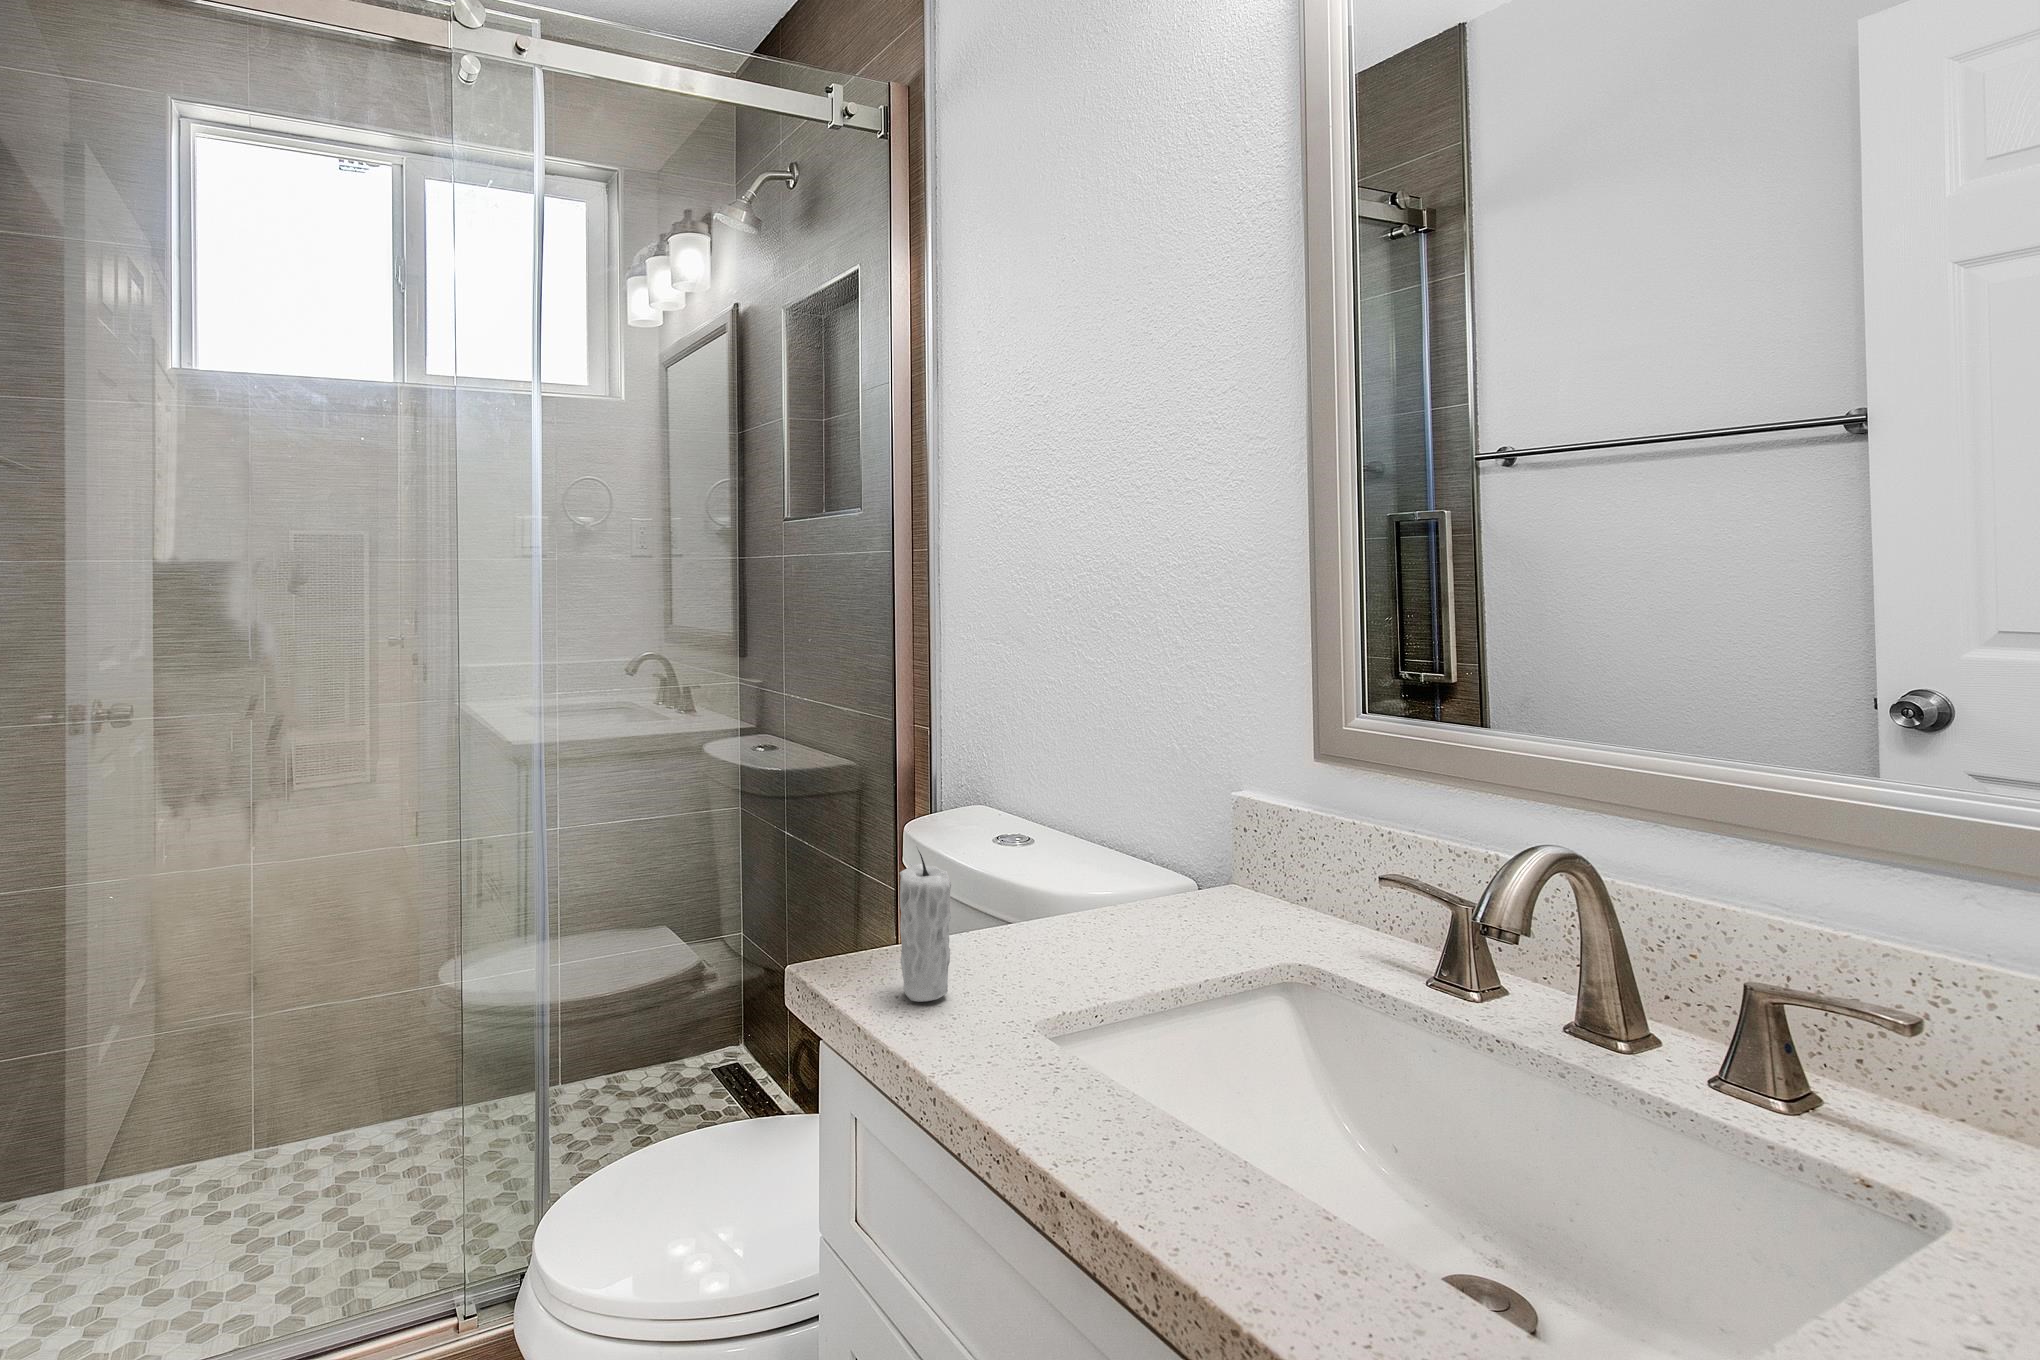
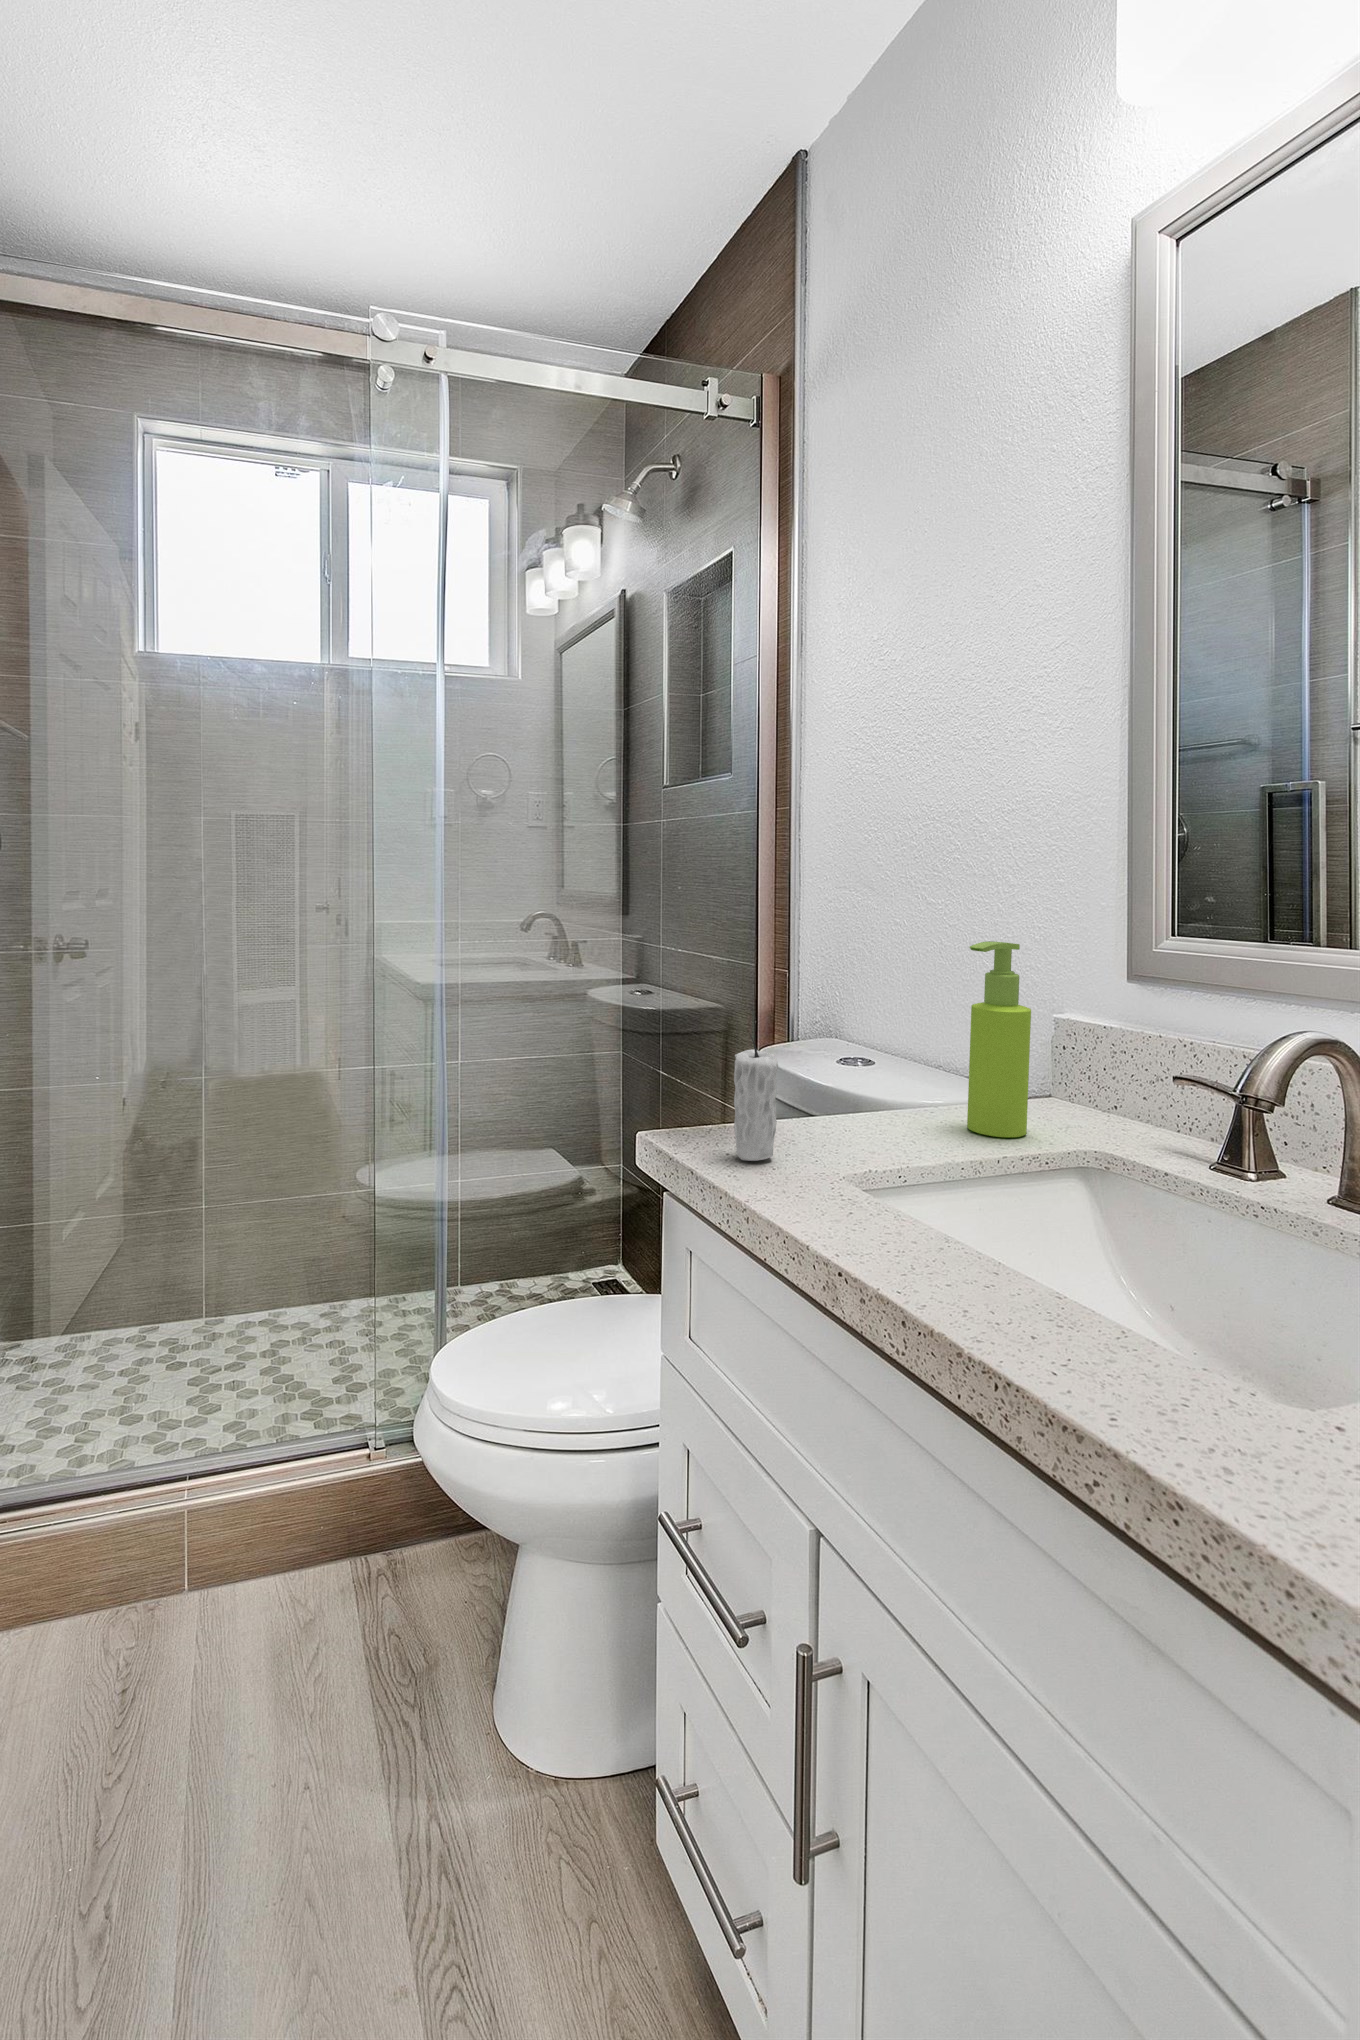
soap dispenser: none [1151,716,1218,939] -> present [967,941,1031,1137]

